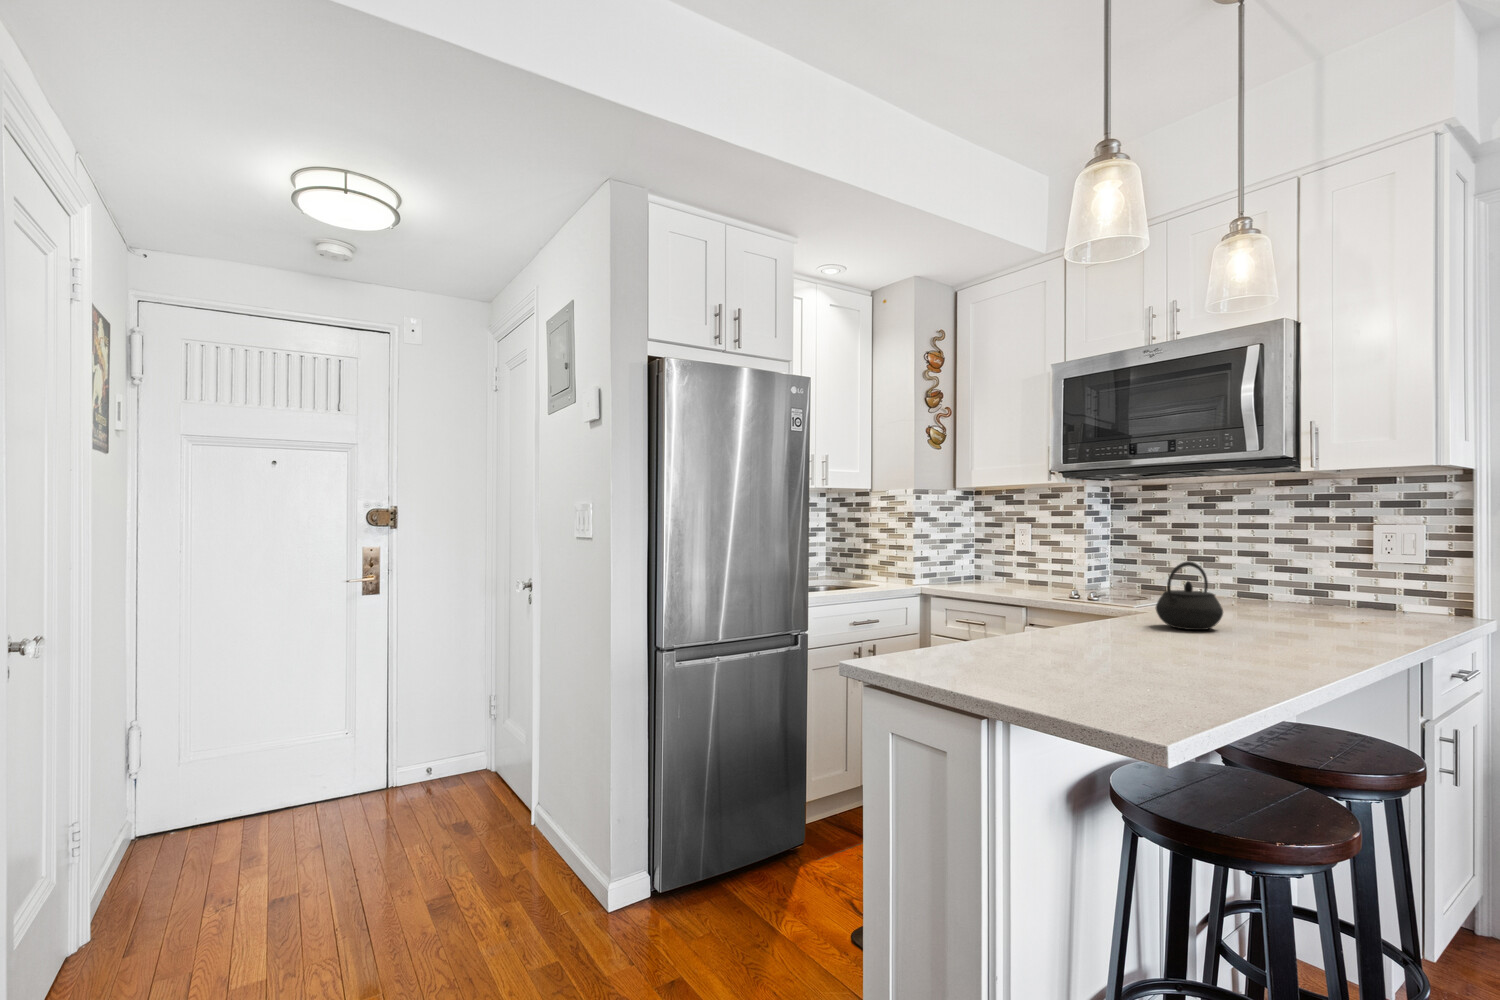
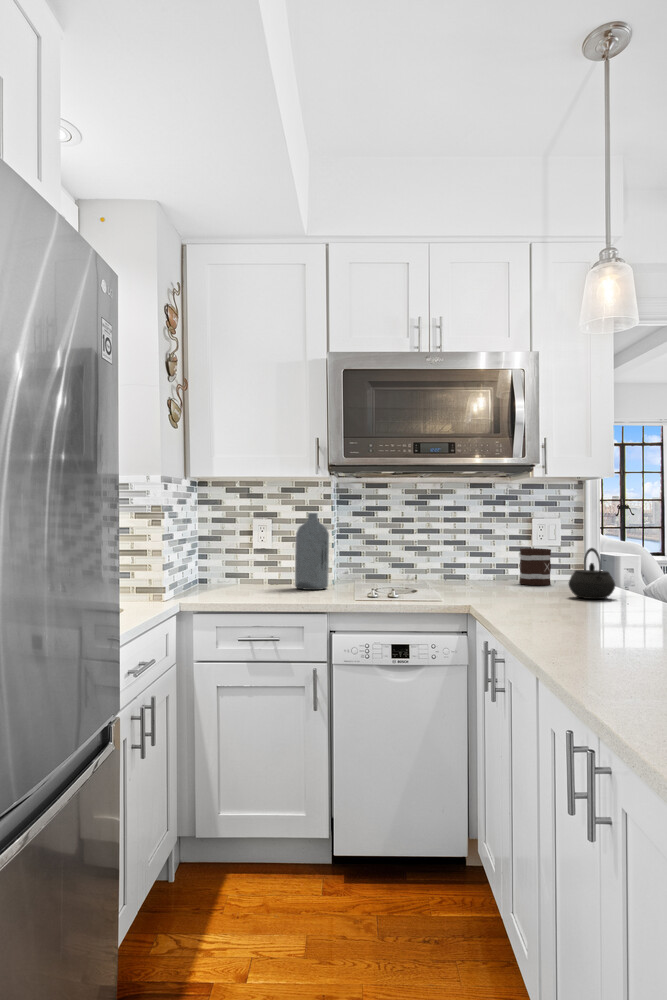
bottle: none [971,518,1005,593] -> present [295,513,329,590]
mug: none [1251,563,1320,616] -> present [519,548,551,585]

